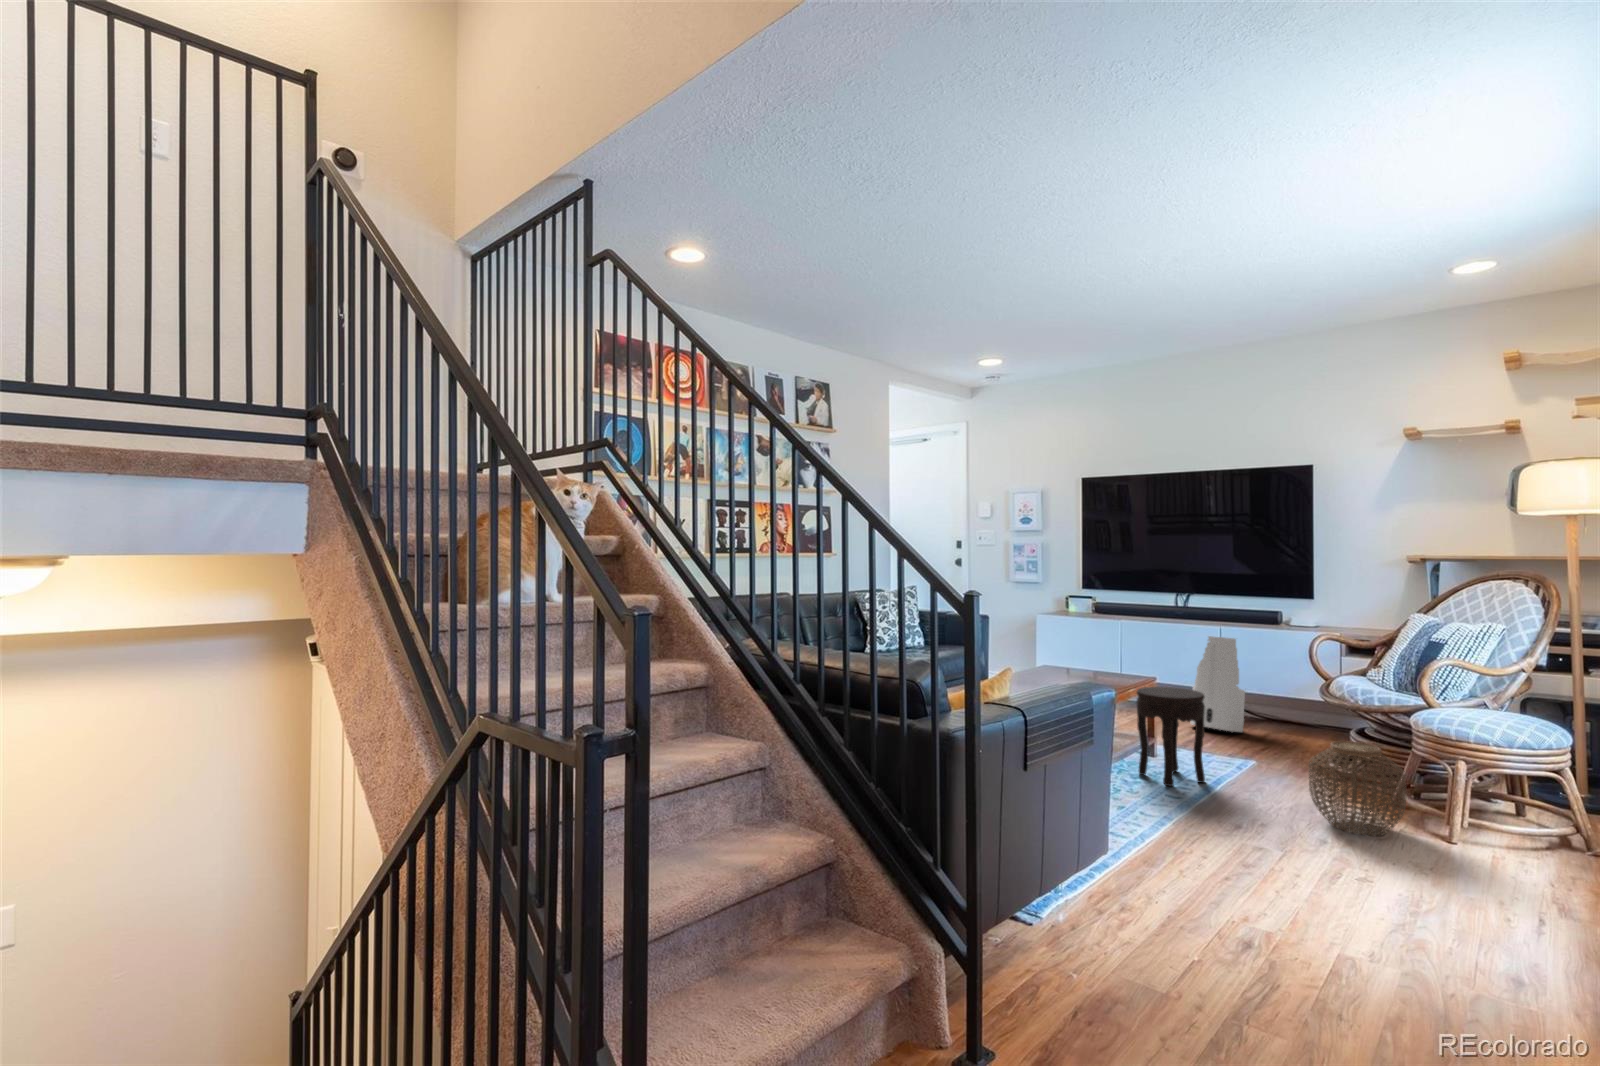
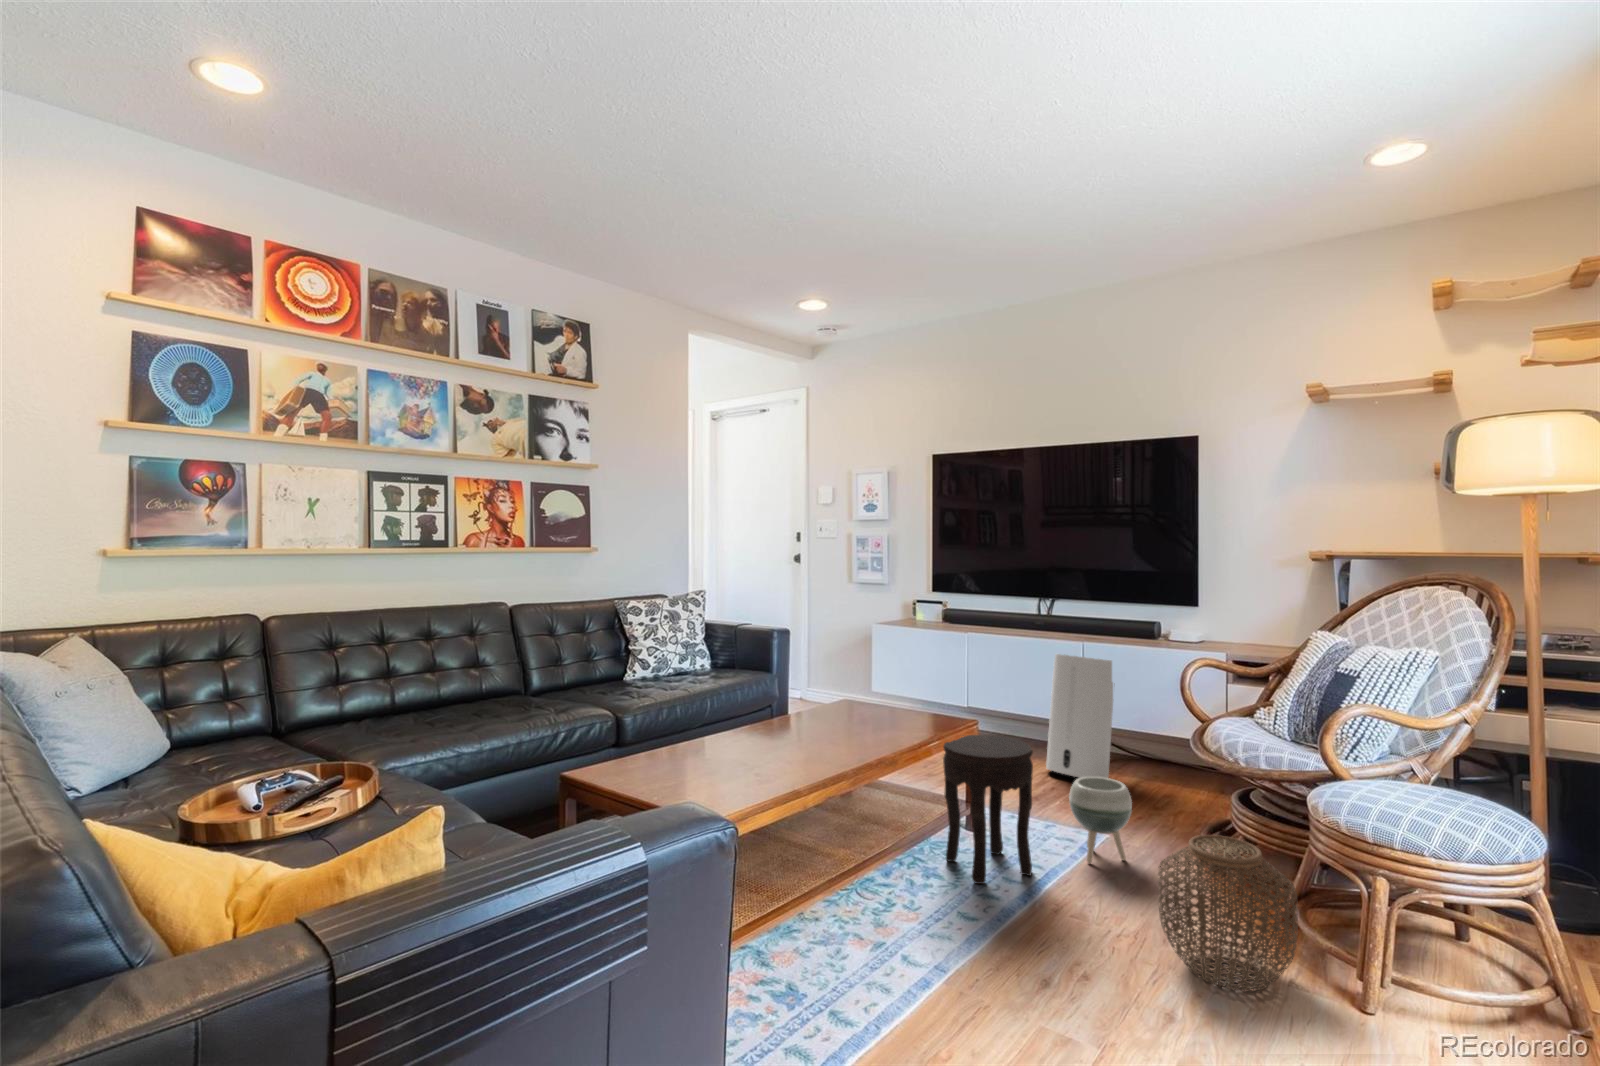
planter: none [1228,718,1276,777] -> present [1069,777,1132,863]

